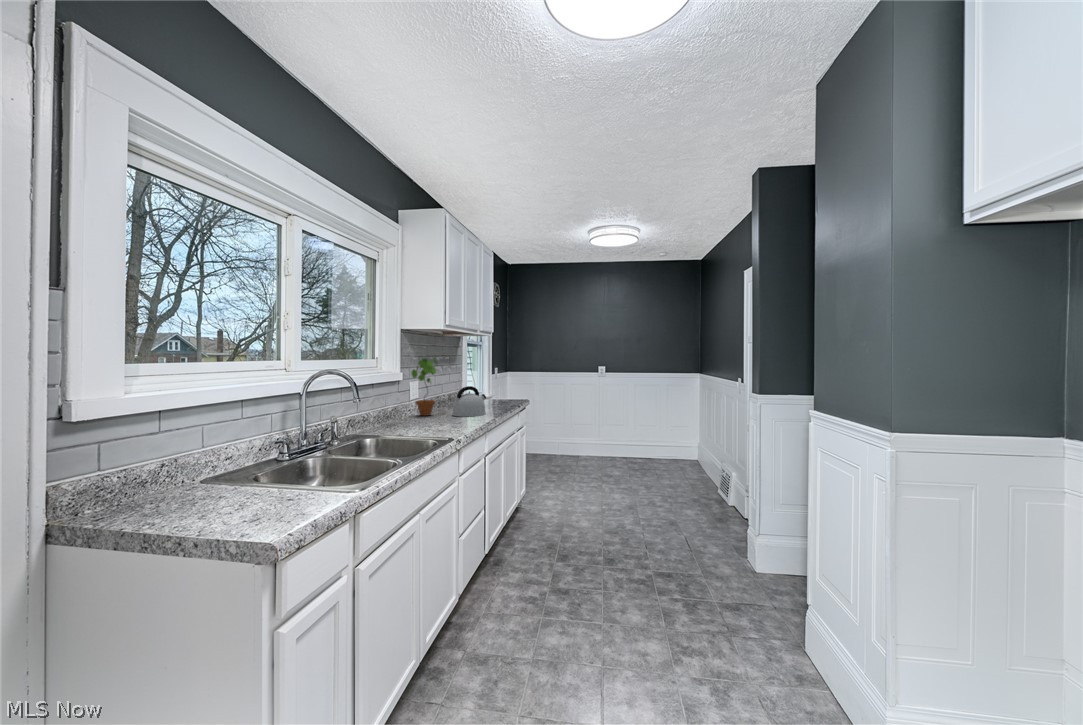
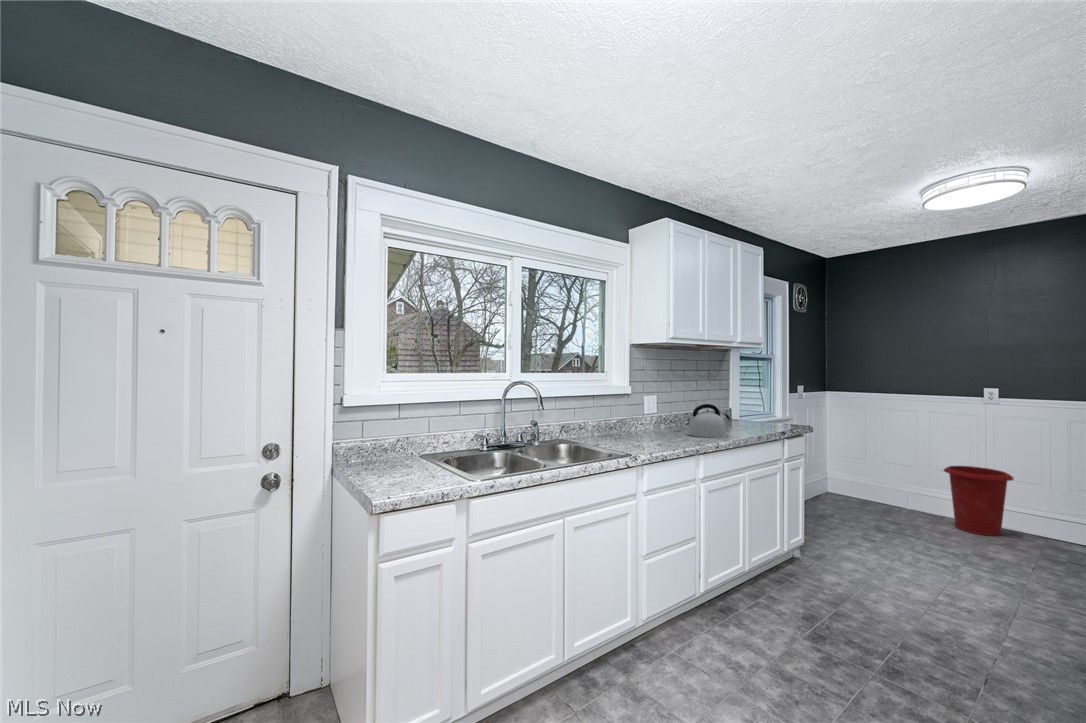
potted plant: present [412,358,437,416] -> none [650,372,678,432]
waste bin: none [578,419,613,464] -> present [944,466,1014,536]

